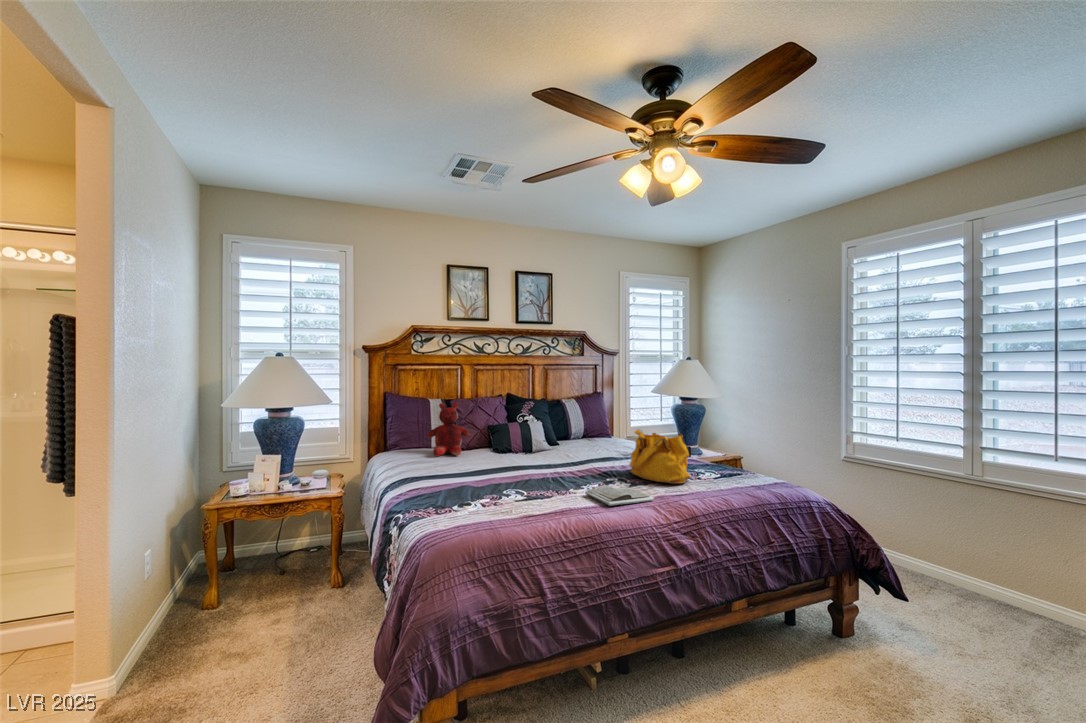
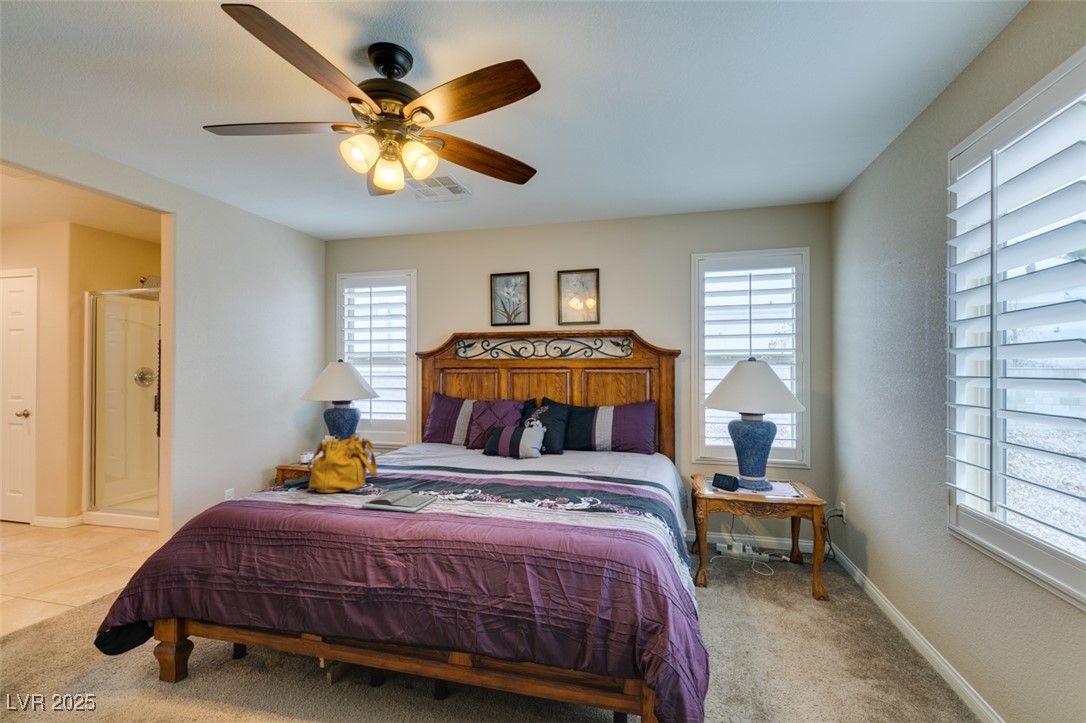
teddy bear: present [428,403,469,456] -> none [417,403,457,453]
handbag: present [630,430,690,484] -> present [307,433,377,493]

